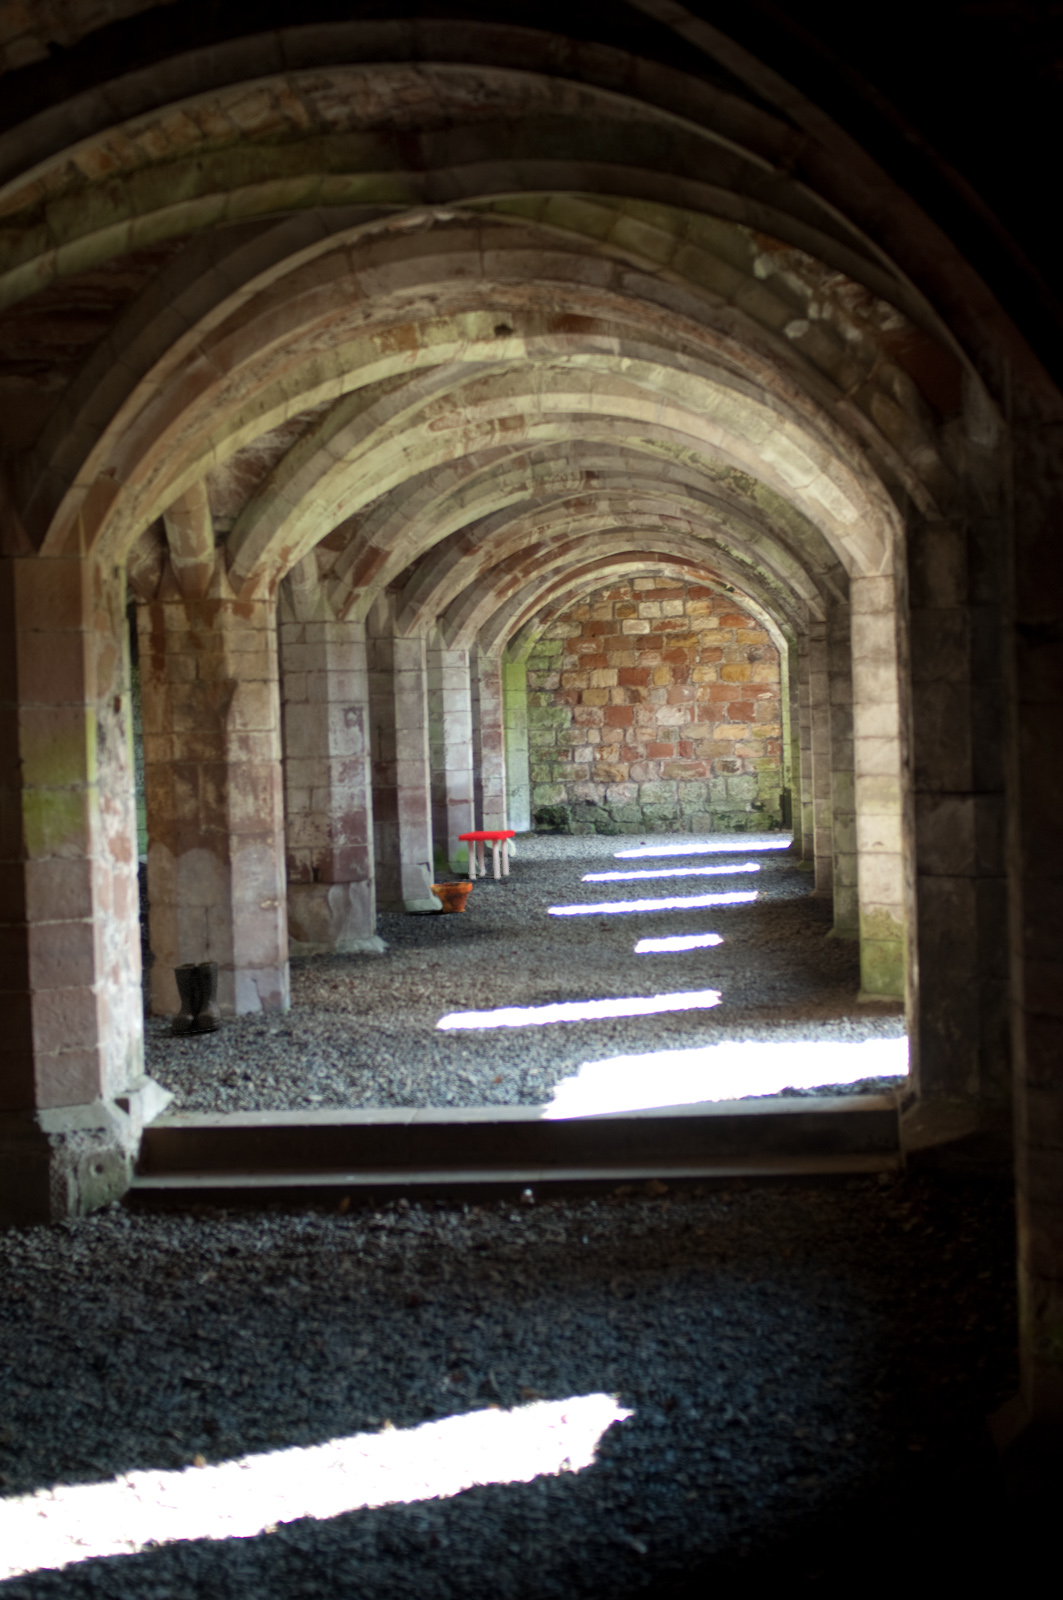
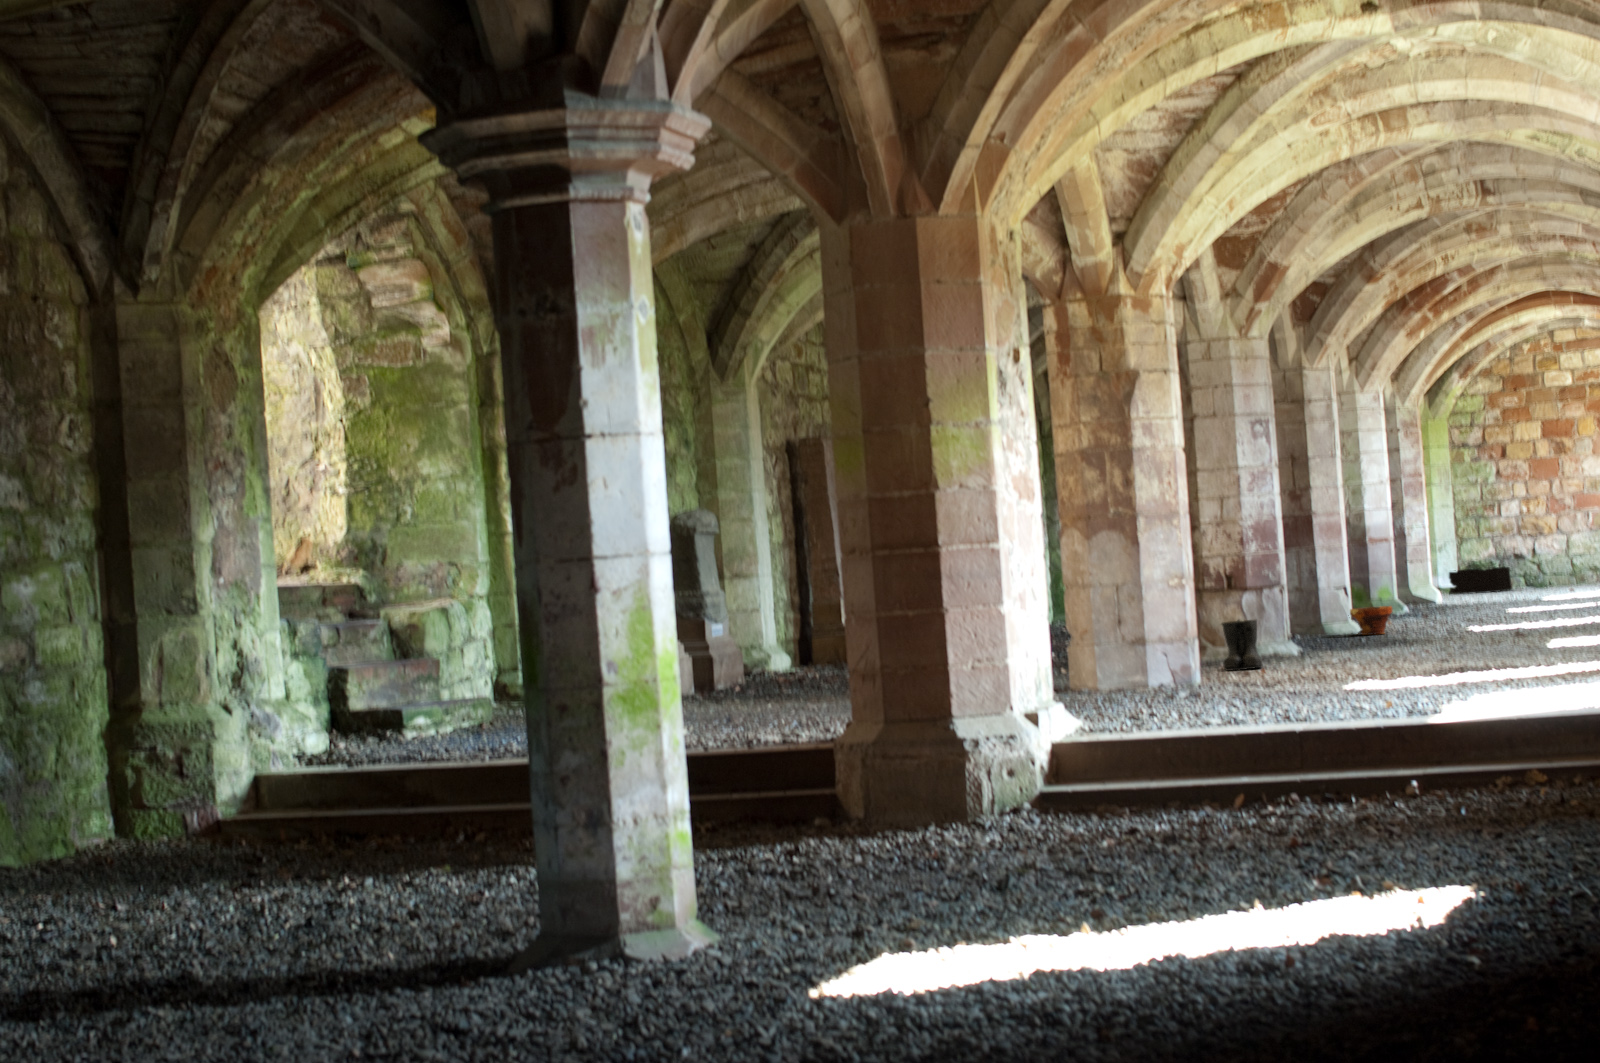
basket: none [523,811,580,839] -> present [1449,567,1512,594]
stool: present [458,830,515,879] -> none [1375,568,1438,617]
boots: present [172,961,222,1034] -> present [1221,620,1262,671]

